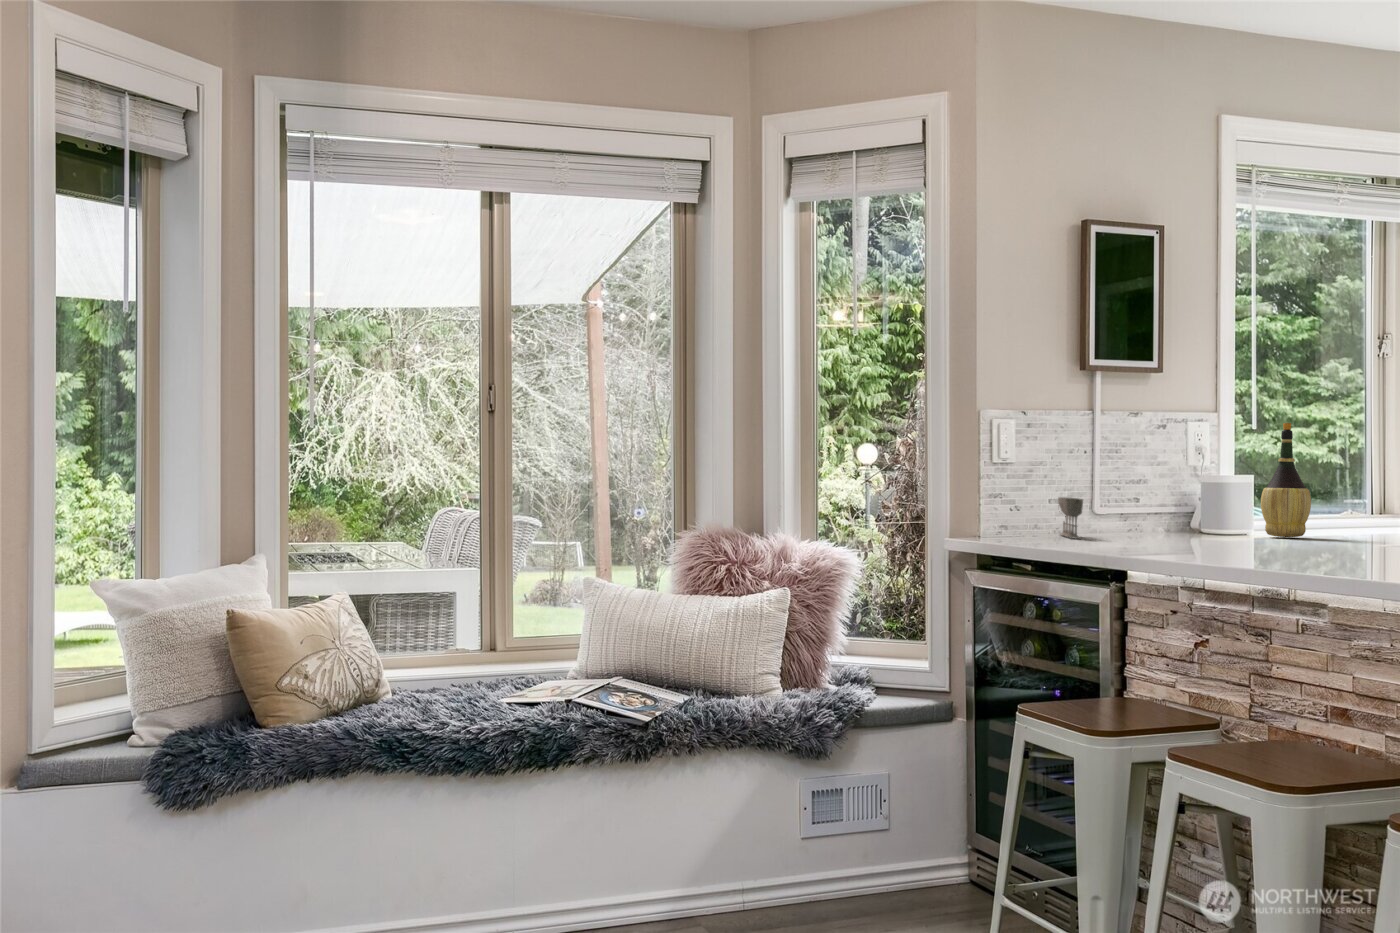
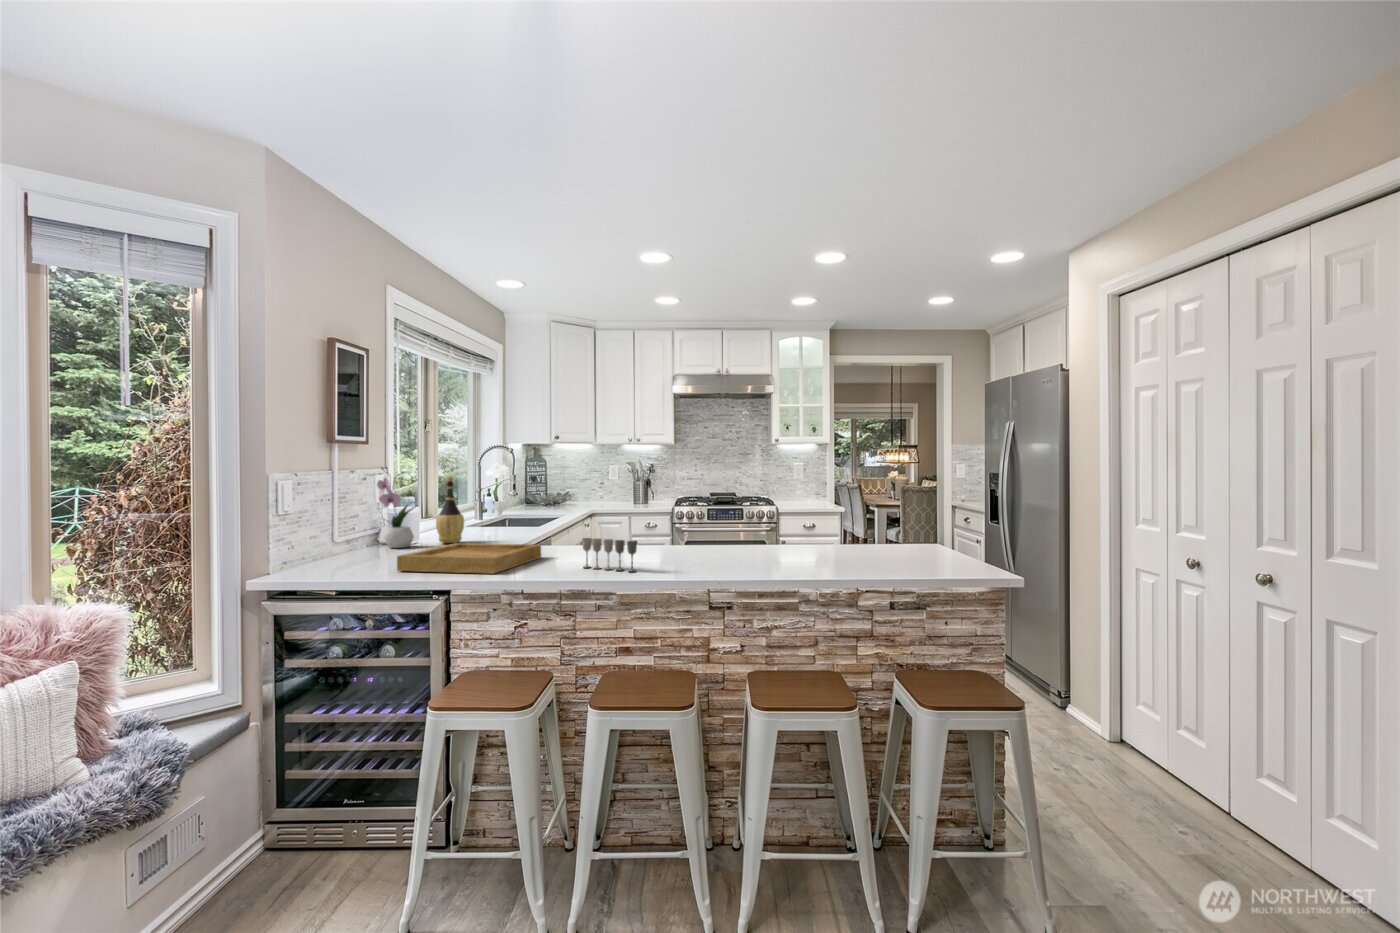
flower arrangement: none [1169,406,1227,535] -> present [377,467,415,548]
wine glass: present [1058,497,1083,539] -> present [582,538,637,572]
tray: none [1081,520,1314,552] -> present [397,543,541,574]

